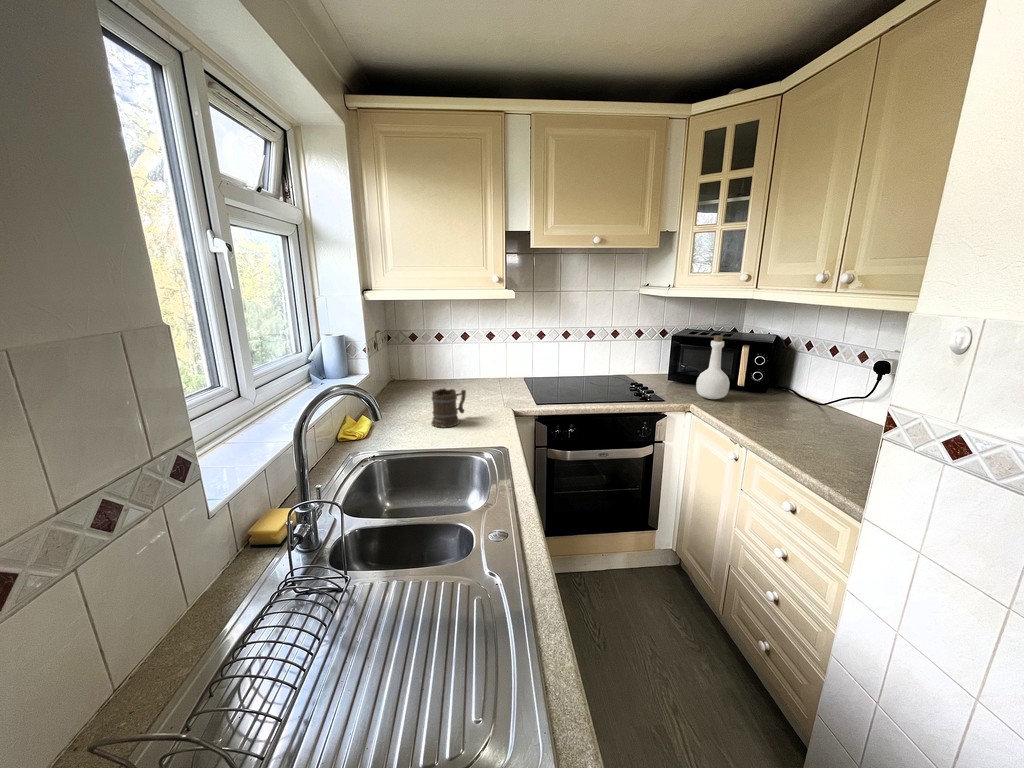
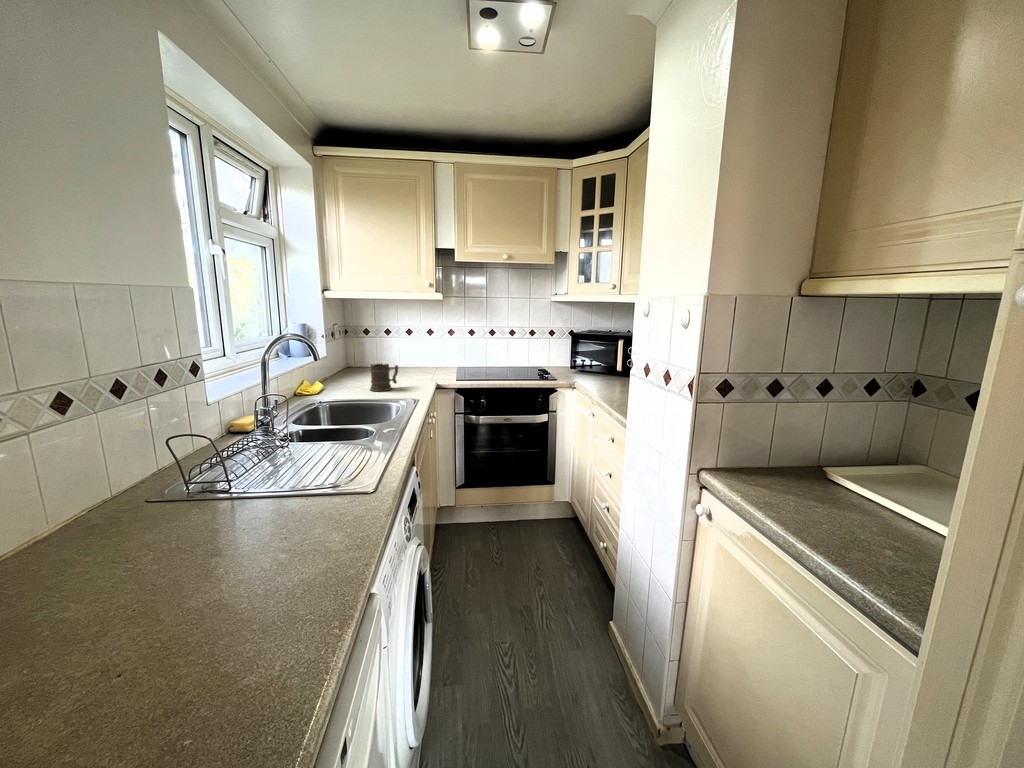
bottle: present [696,335,730,399] -> none [583,330,606,379]

